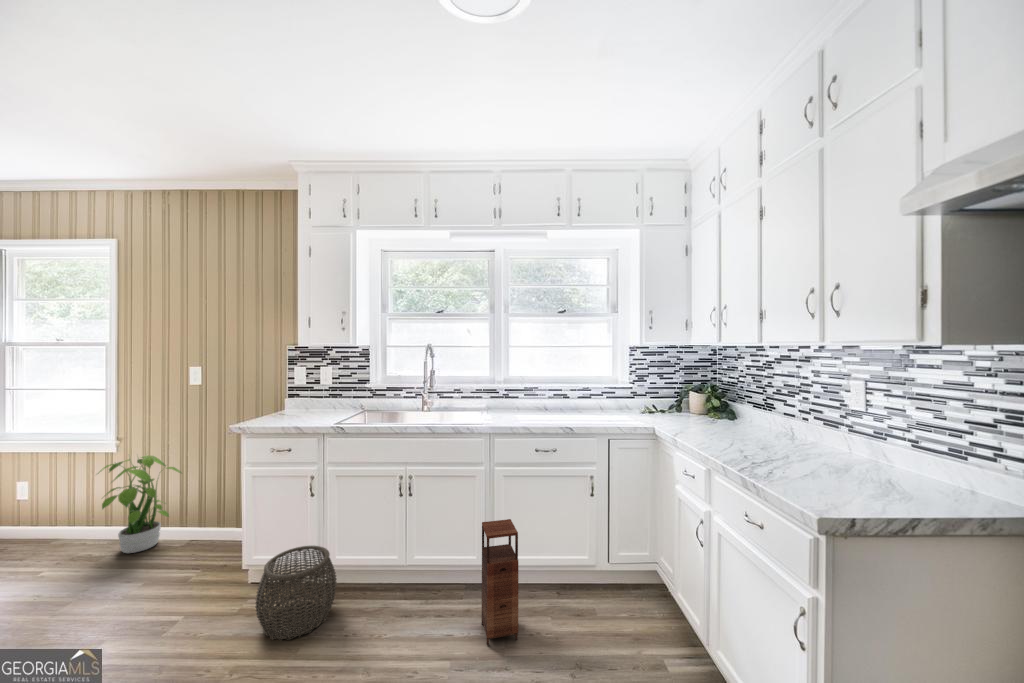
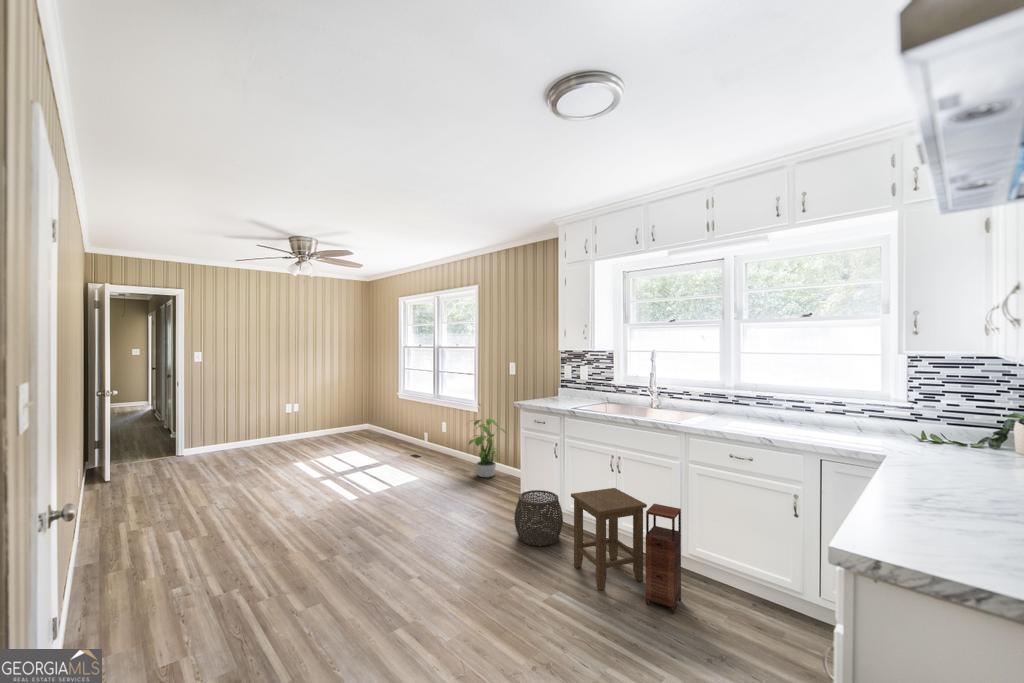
stool: none [370,514,466,657] -> present [571,488,647,590]

